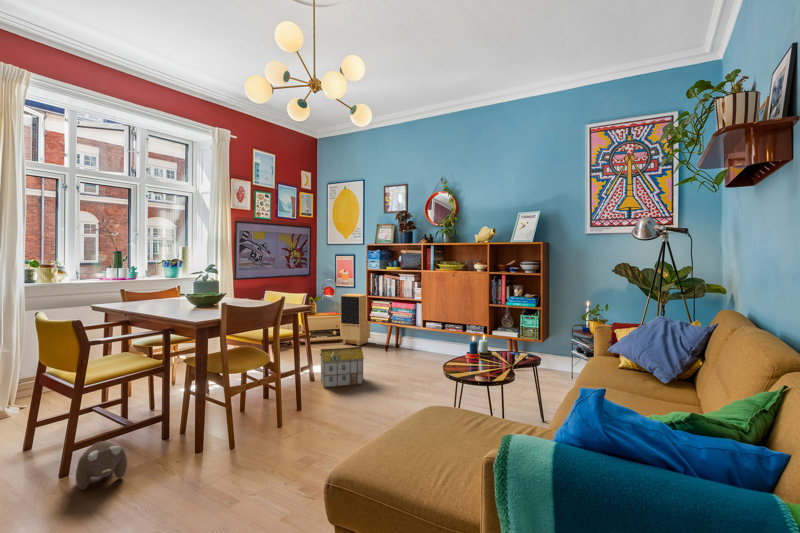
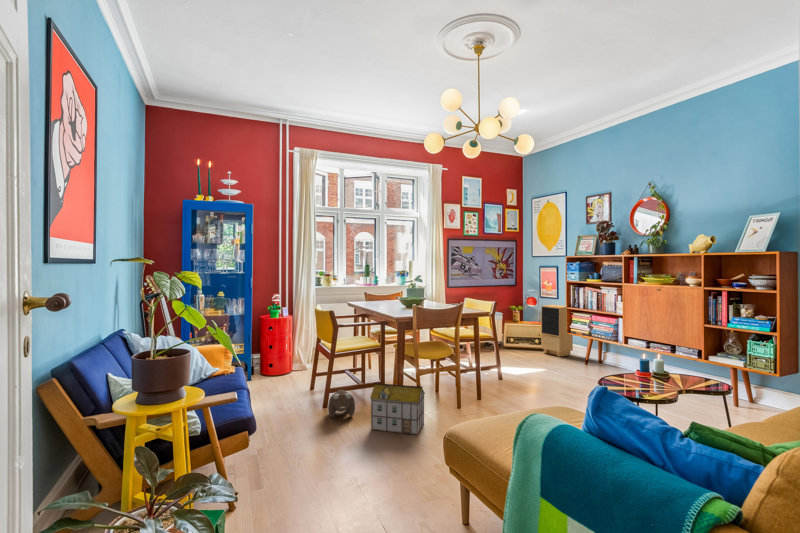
toy house: present [320,347,364,387] -> present [370,383,425,435]

